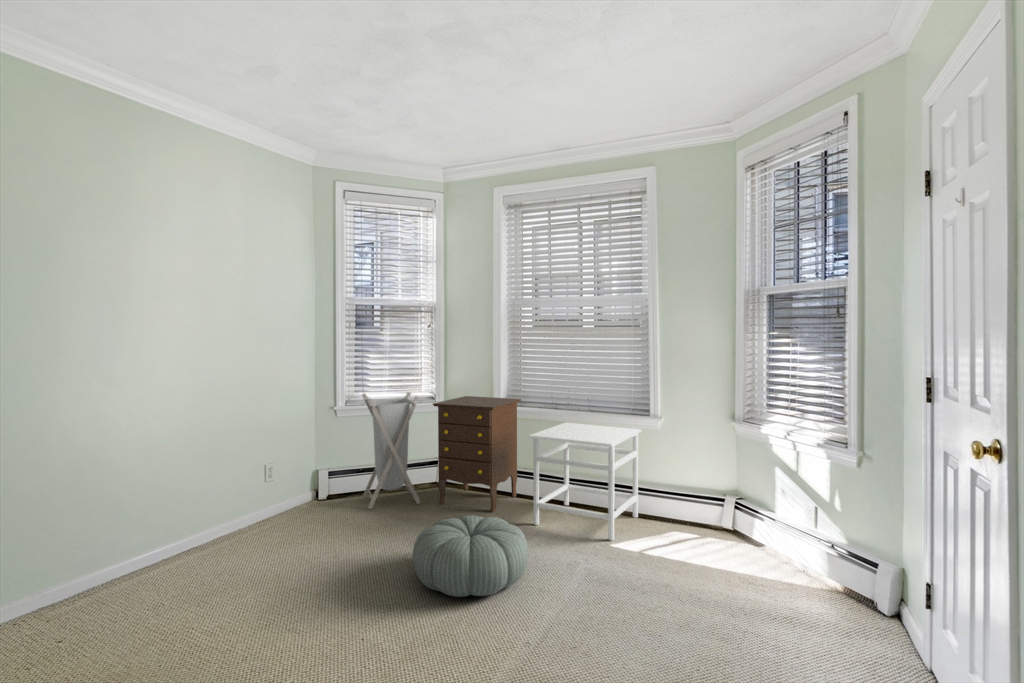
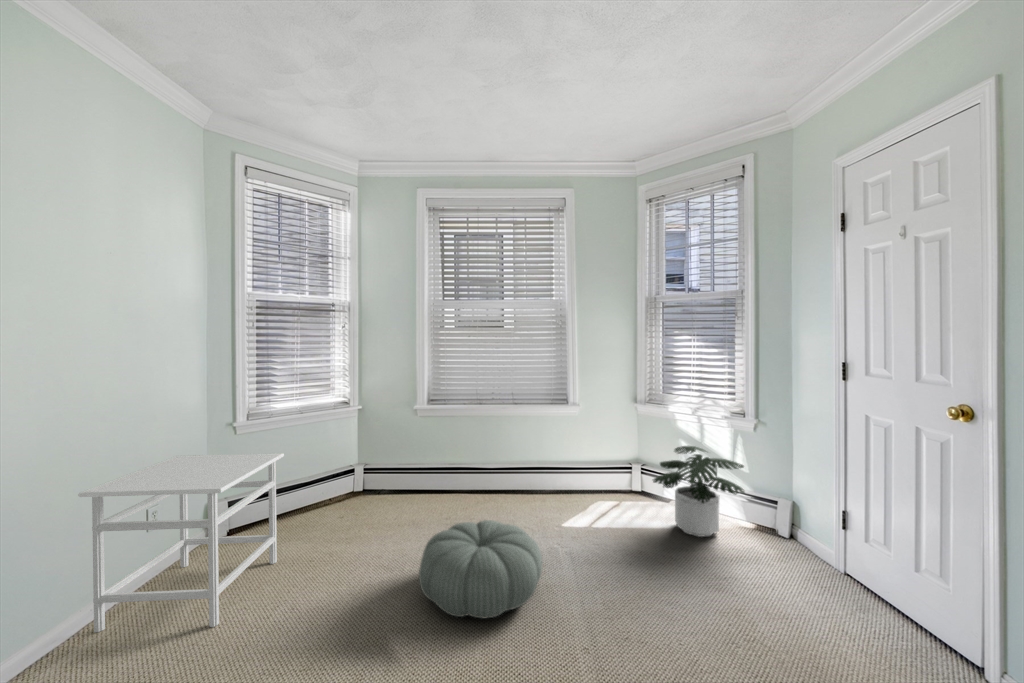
laundry hamper: present [362,392,420,509] -> none [272,399,352,536]
dresser: present [433,396,521,512] -> none [366,398,446,515]
nightstand: present [528,423,641,541] -> present [78,453,284,632]
potted plant: none [698,477,825,589] -> present [653,446,744,537]

